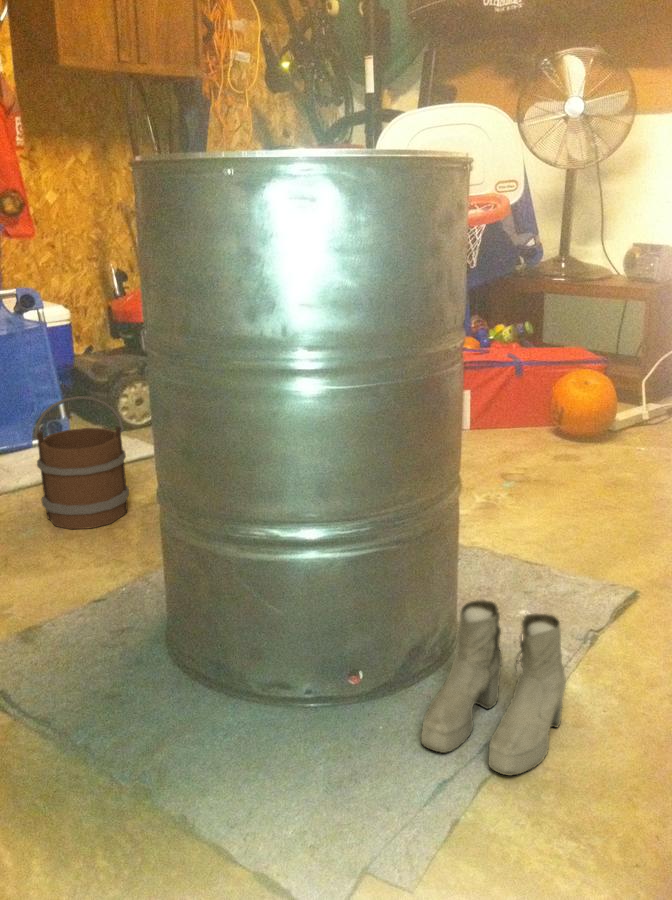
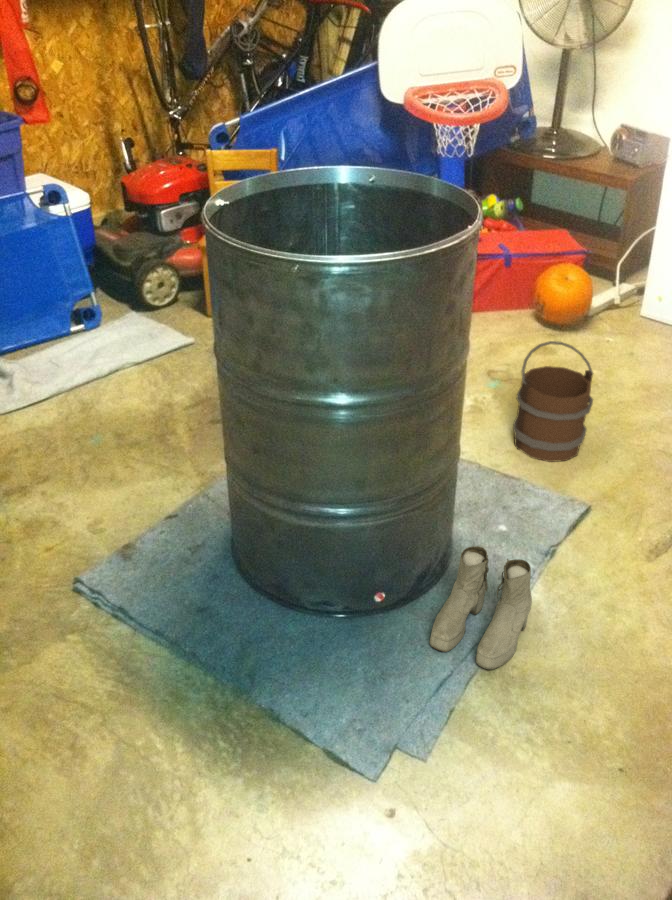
bucket: present [34,396,129,529] -> present [513,341,593,462]

